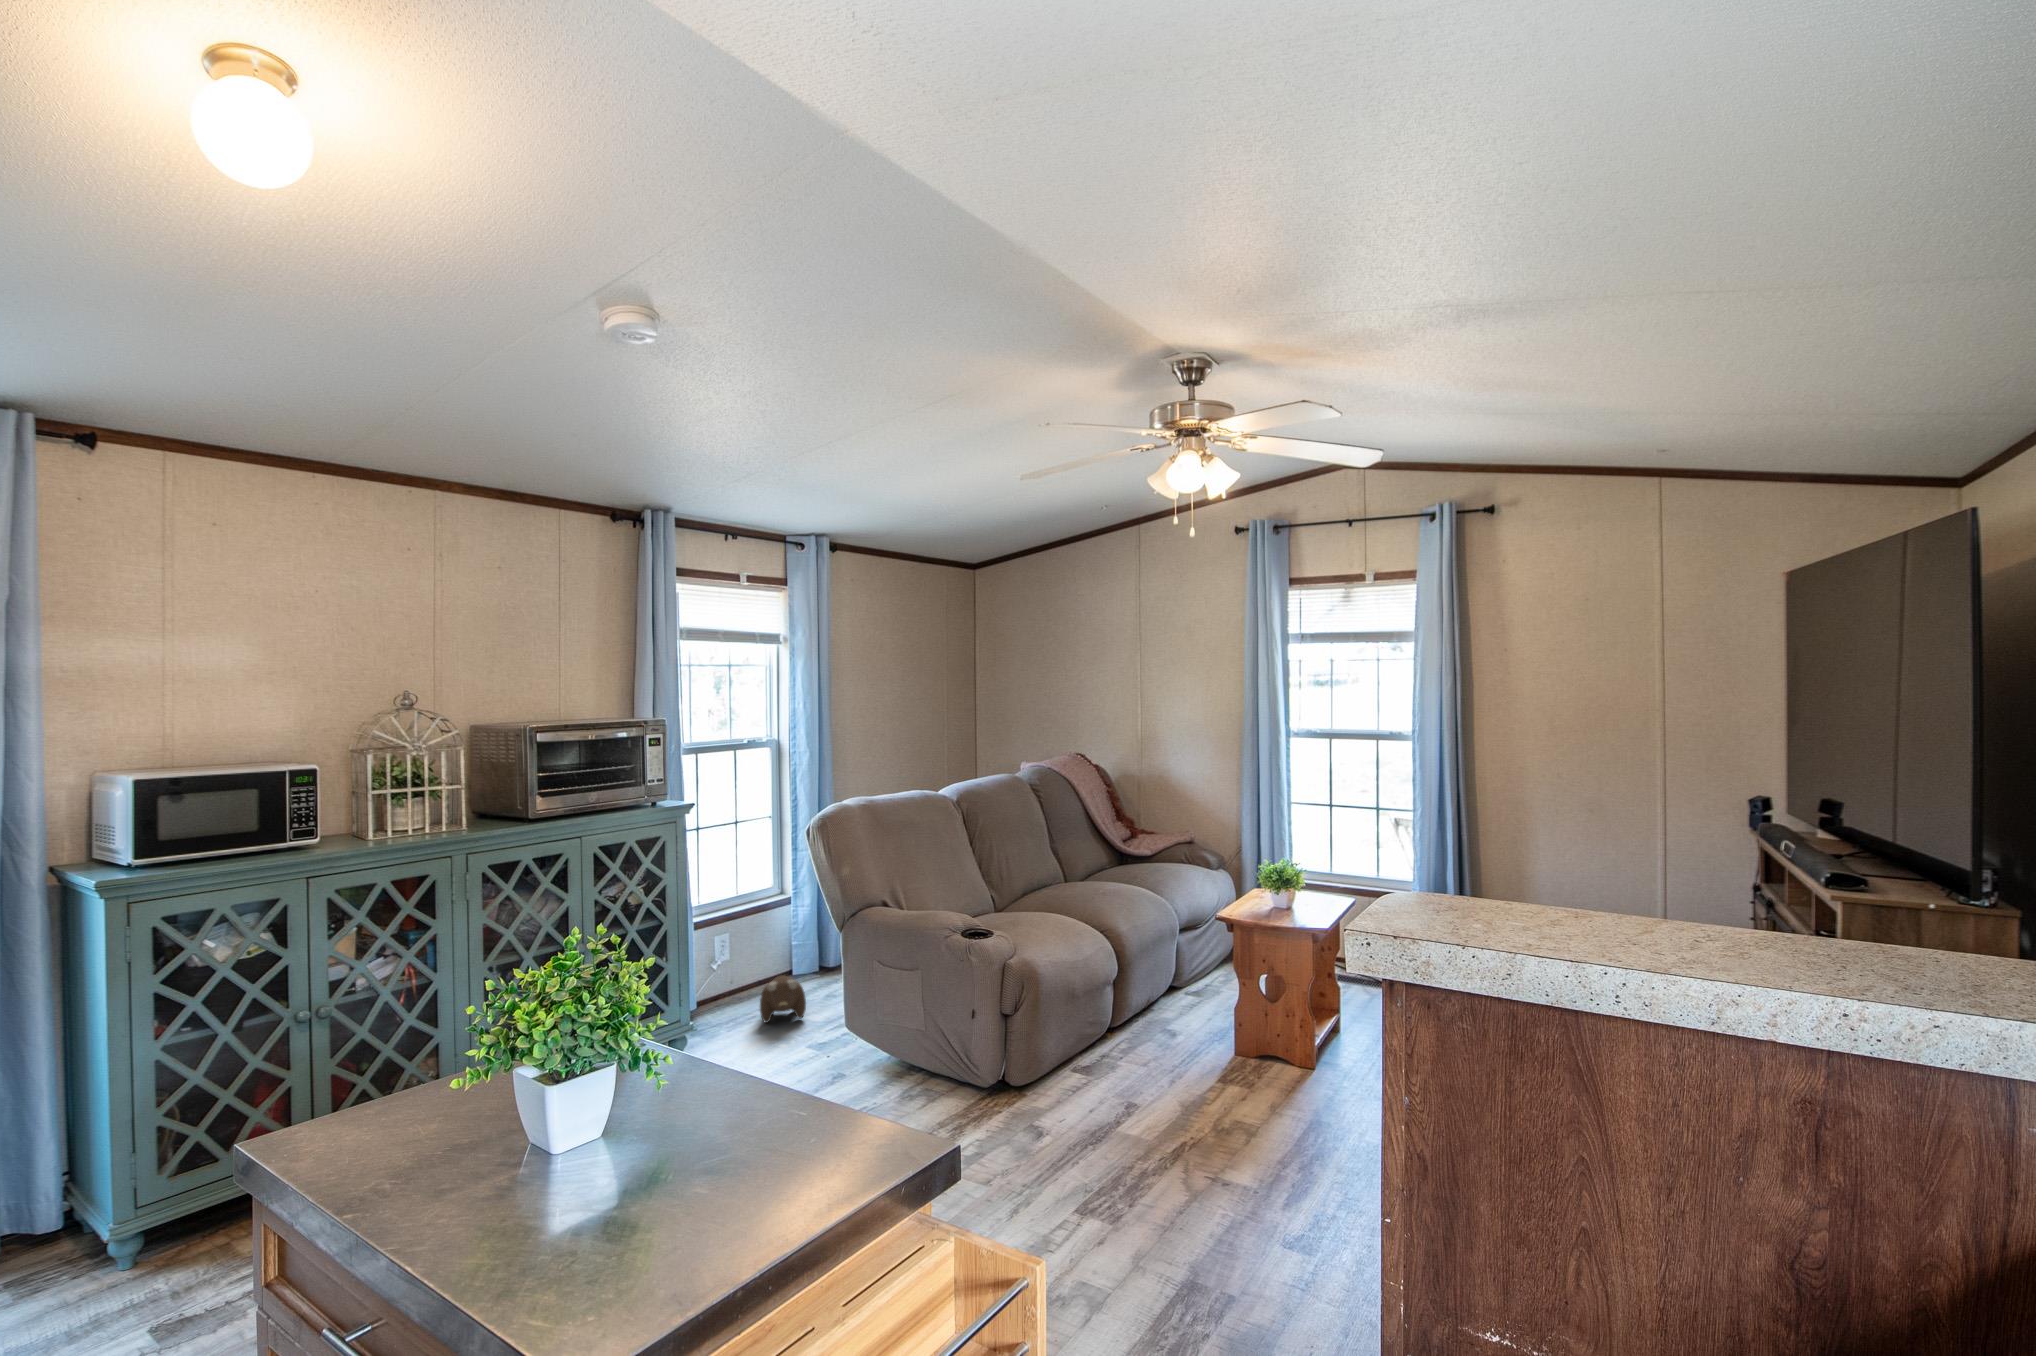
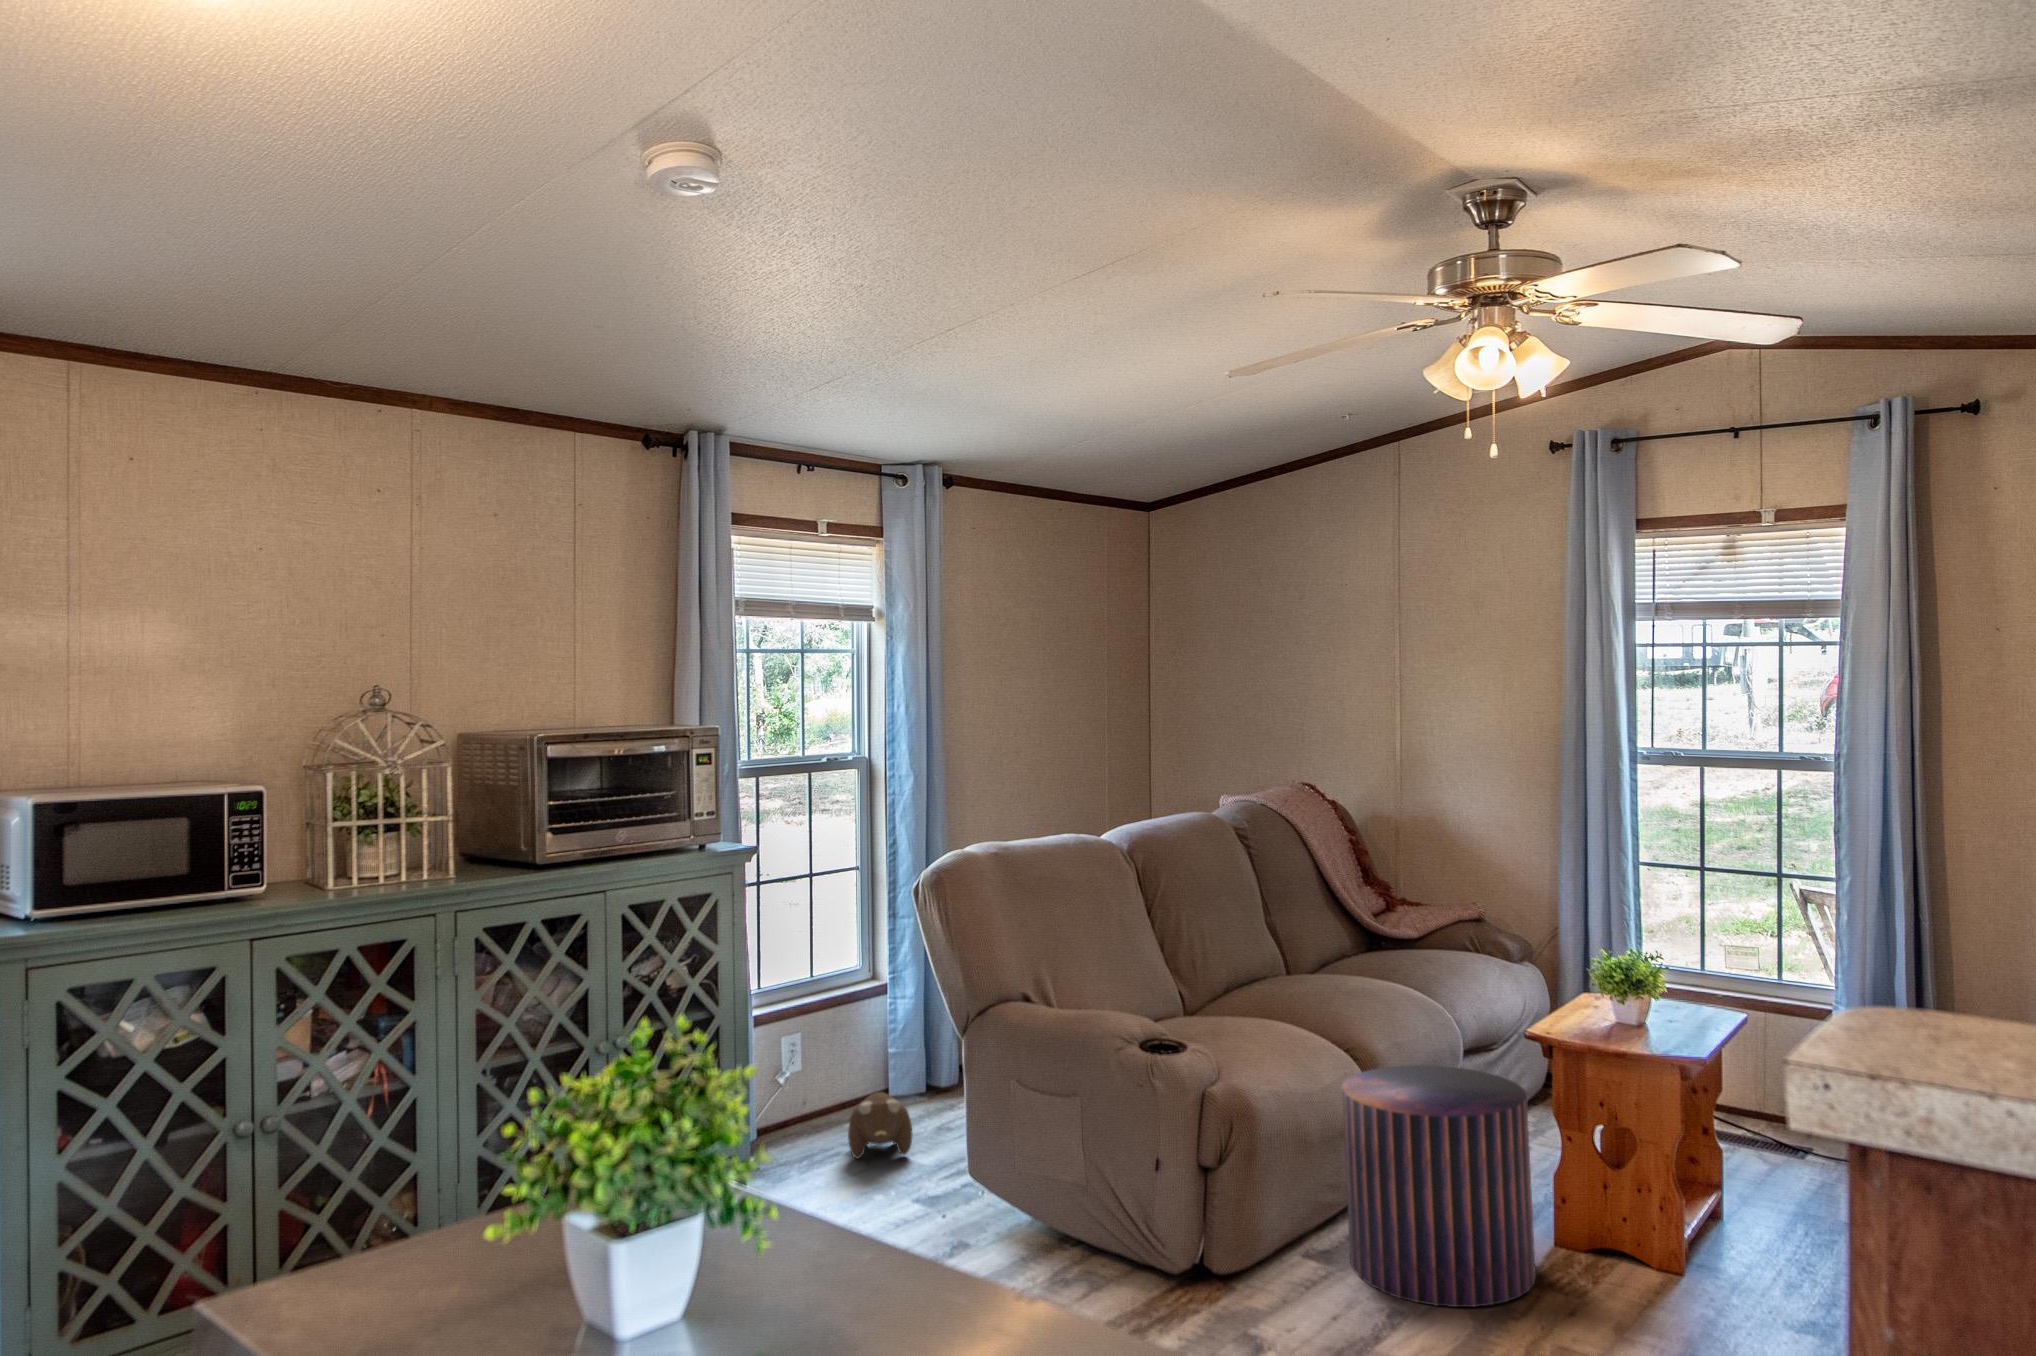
pouf: none [1099,940,1223,1097] -> present [1342,1065,1536,1307]

